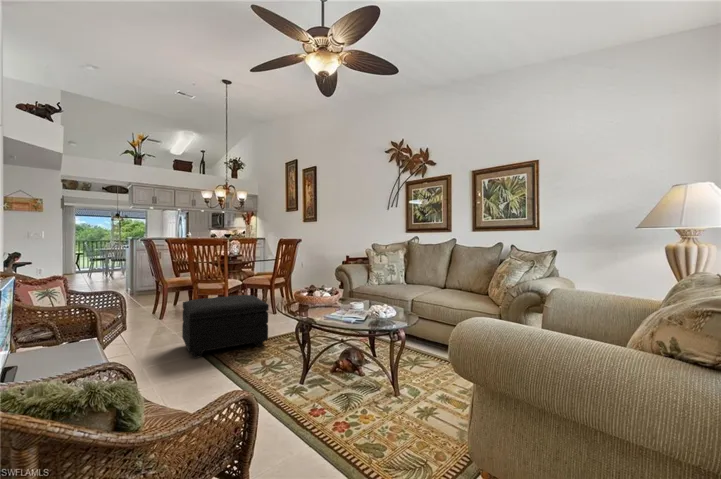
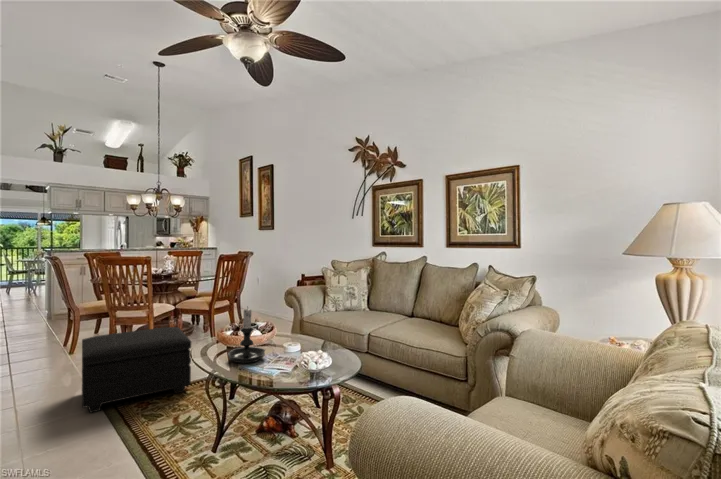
candle holder: none [310,270,340,315] -> present [228,309,265,363]

